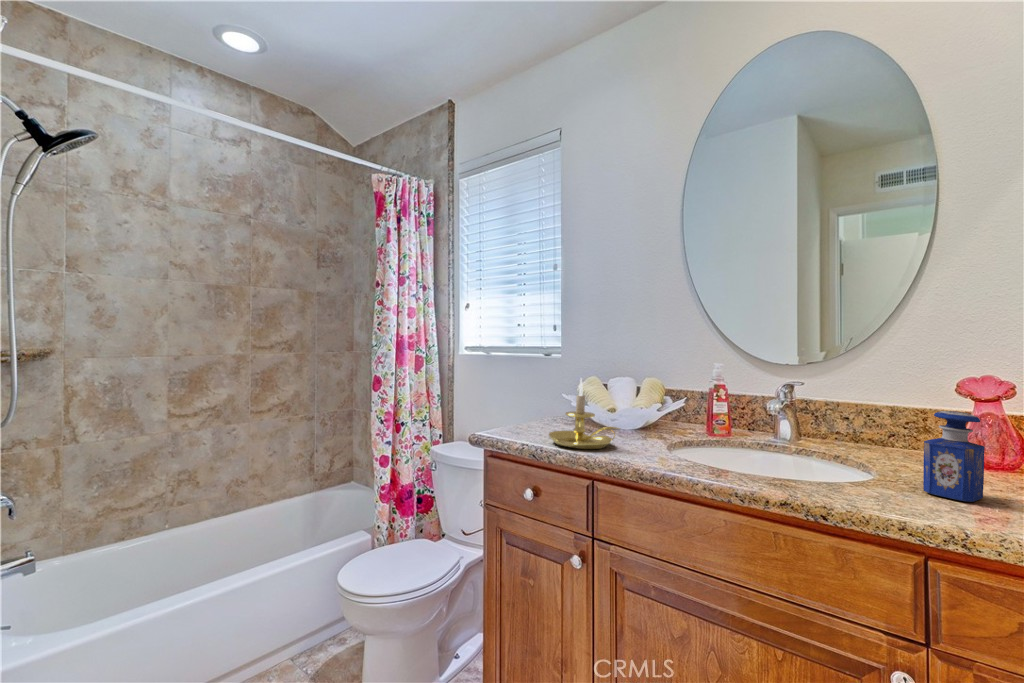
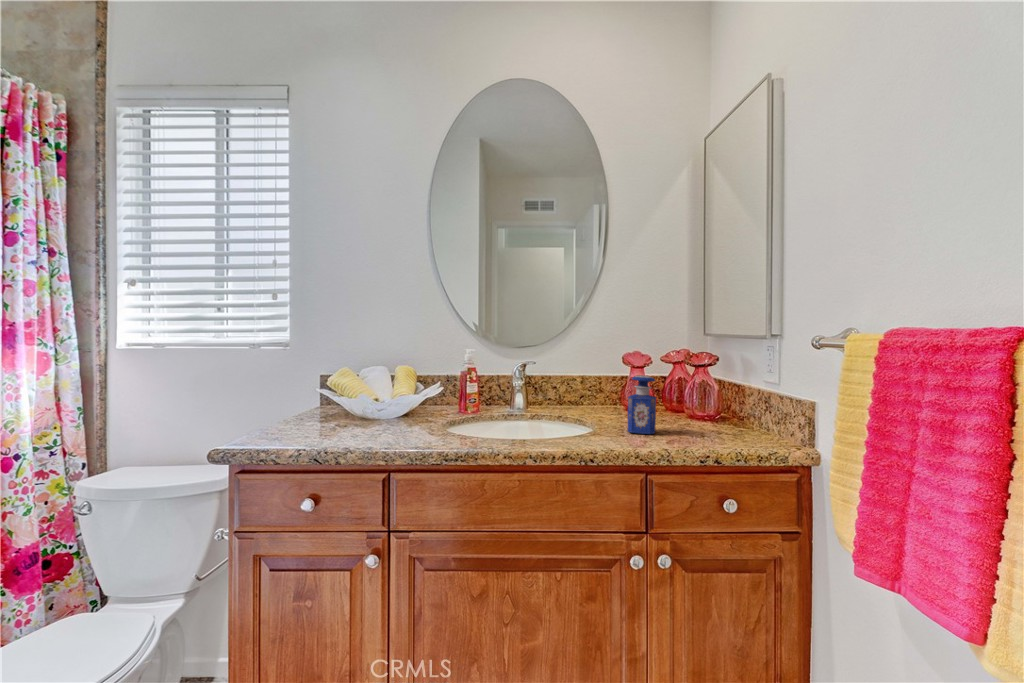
candle holder: present [549,378,620,449] -> none [323,368,406,442]

